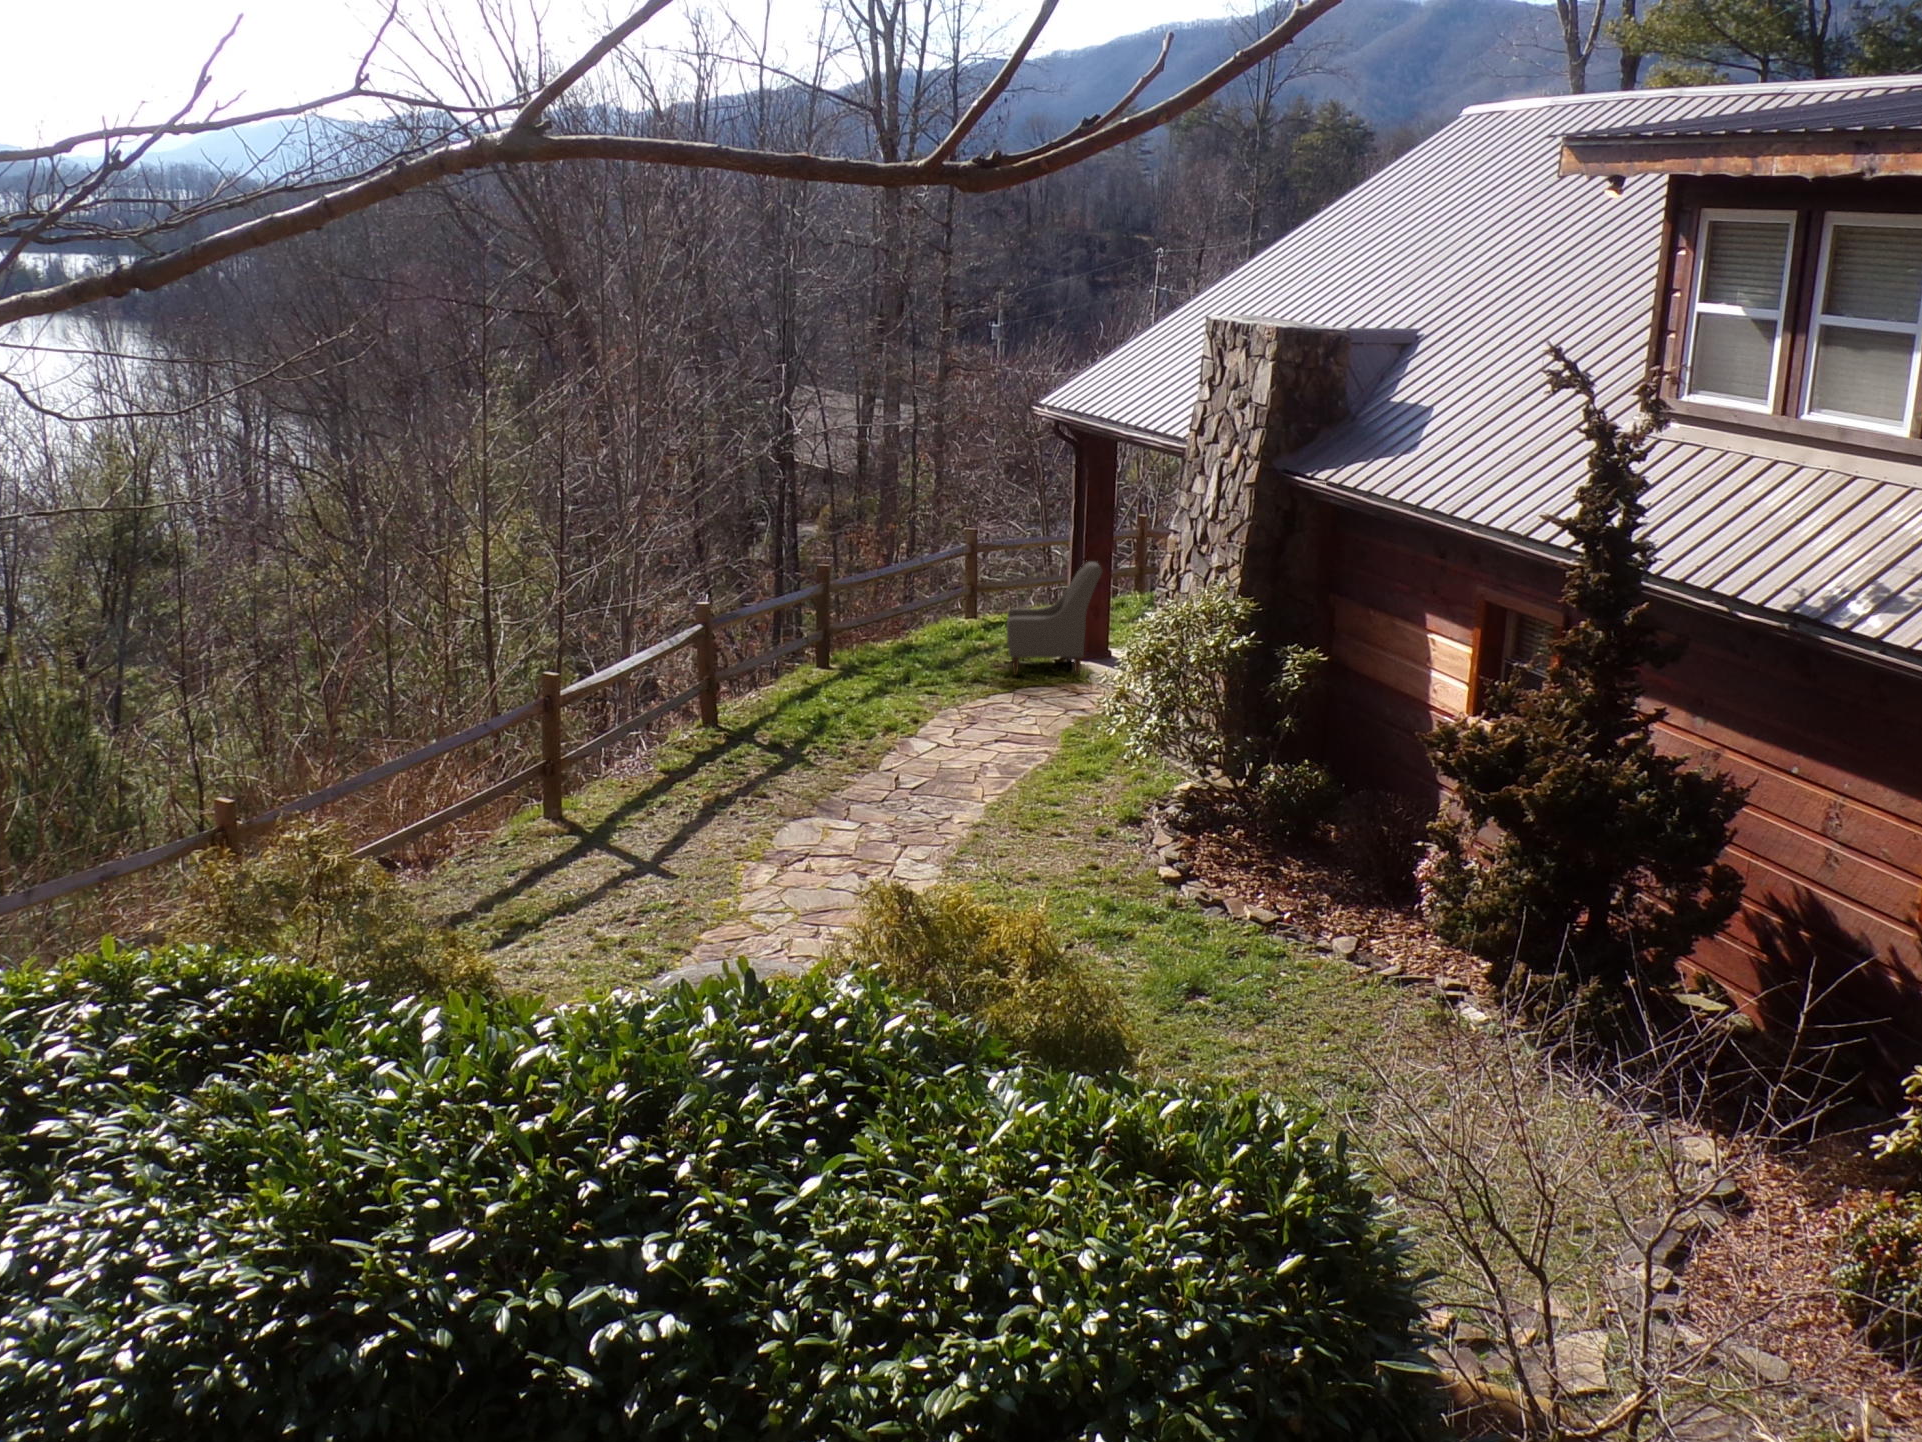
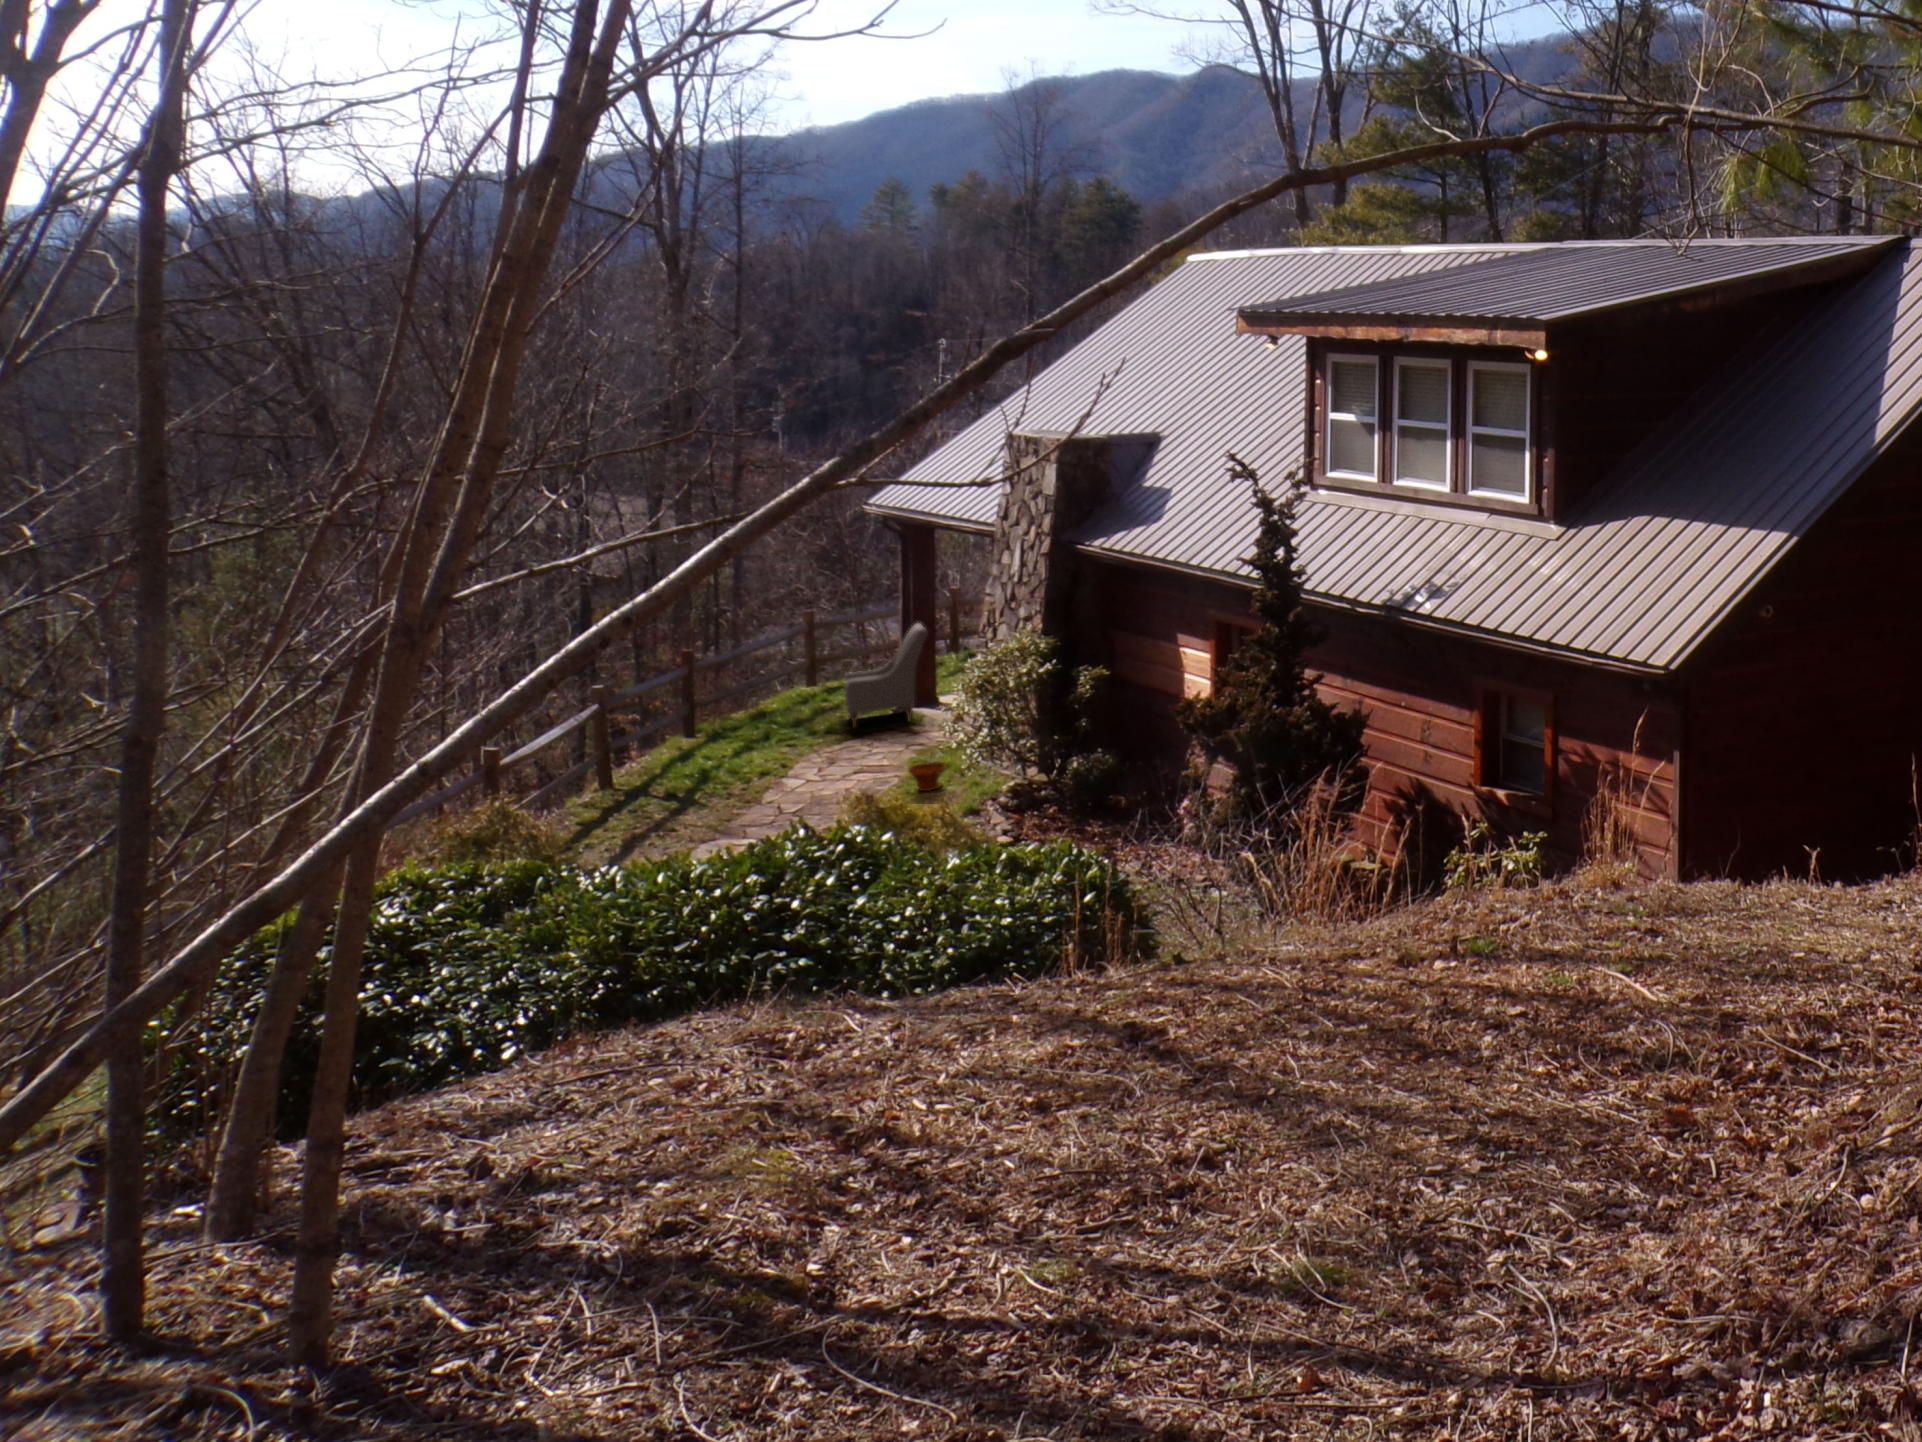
planter: none [1069,733,1116,768] -> present [909,761,947,791]

